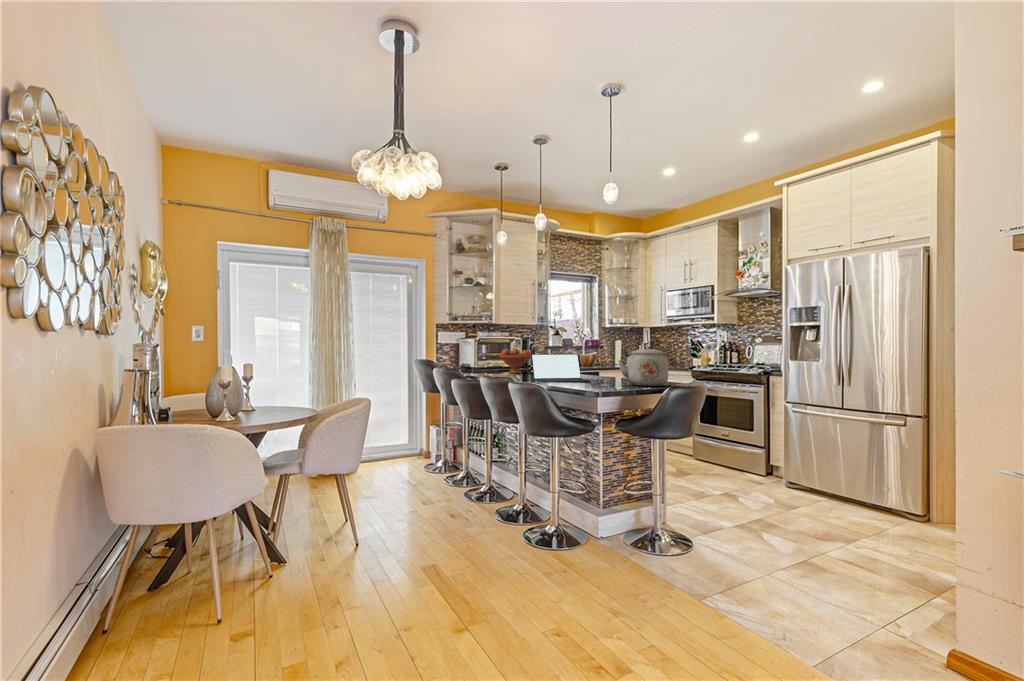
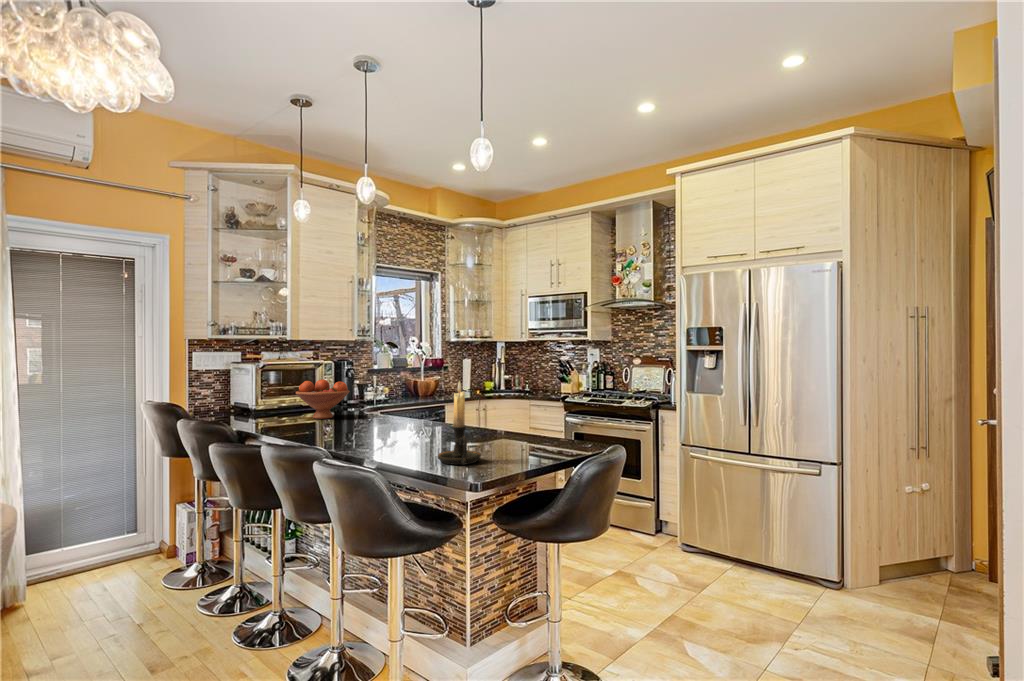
candle holder: none [580,340,606,389] -> present [438,381,481,465]
kettle: present [618,346,668,386] -> none [492,384,566,447]
laptop: present [532,354,591,382] -> none [350,393,448,446]

